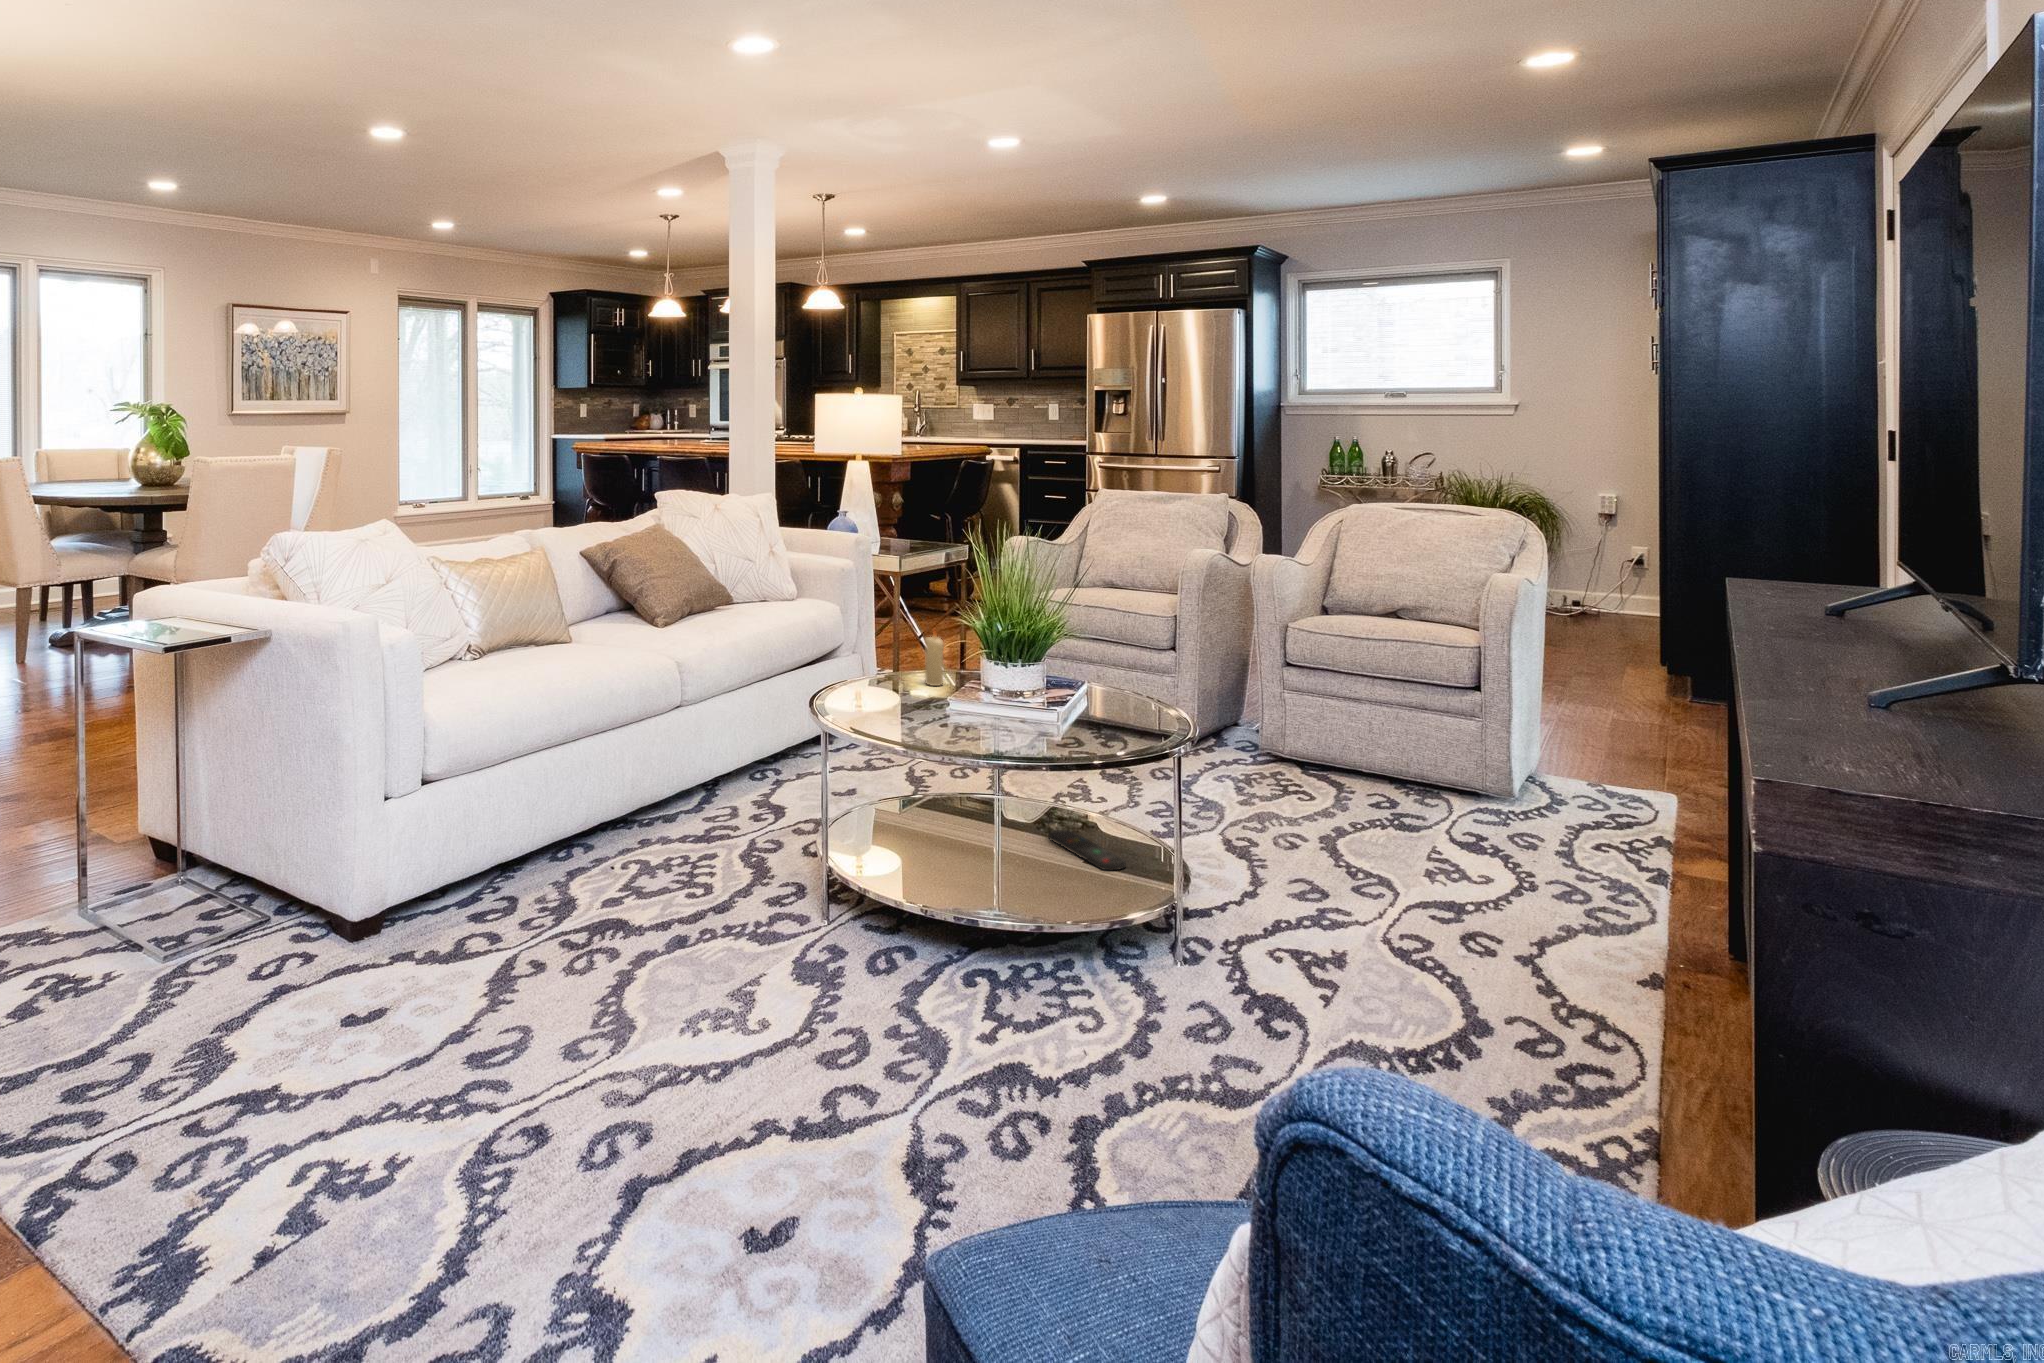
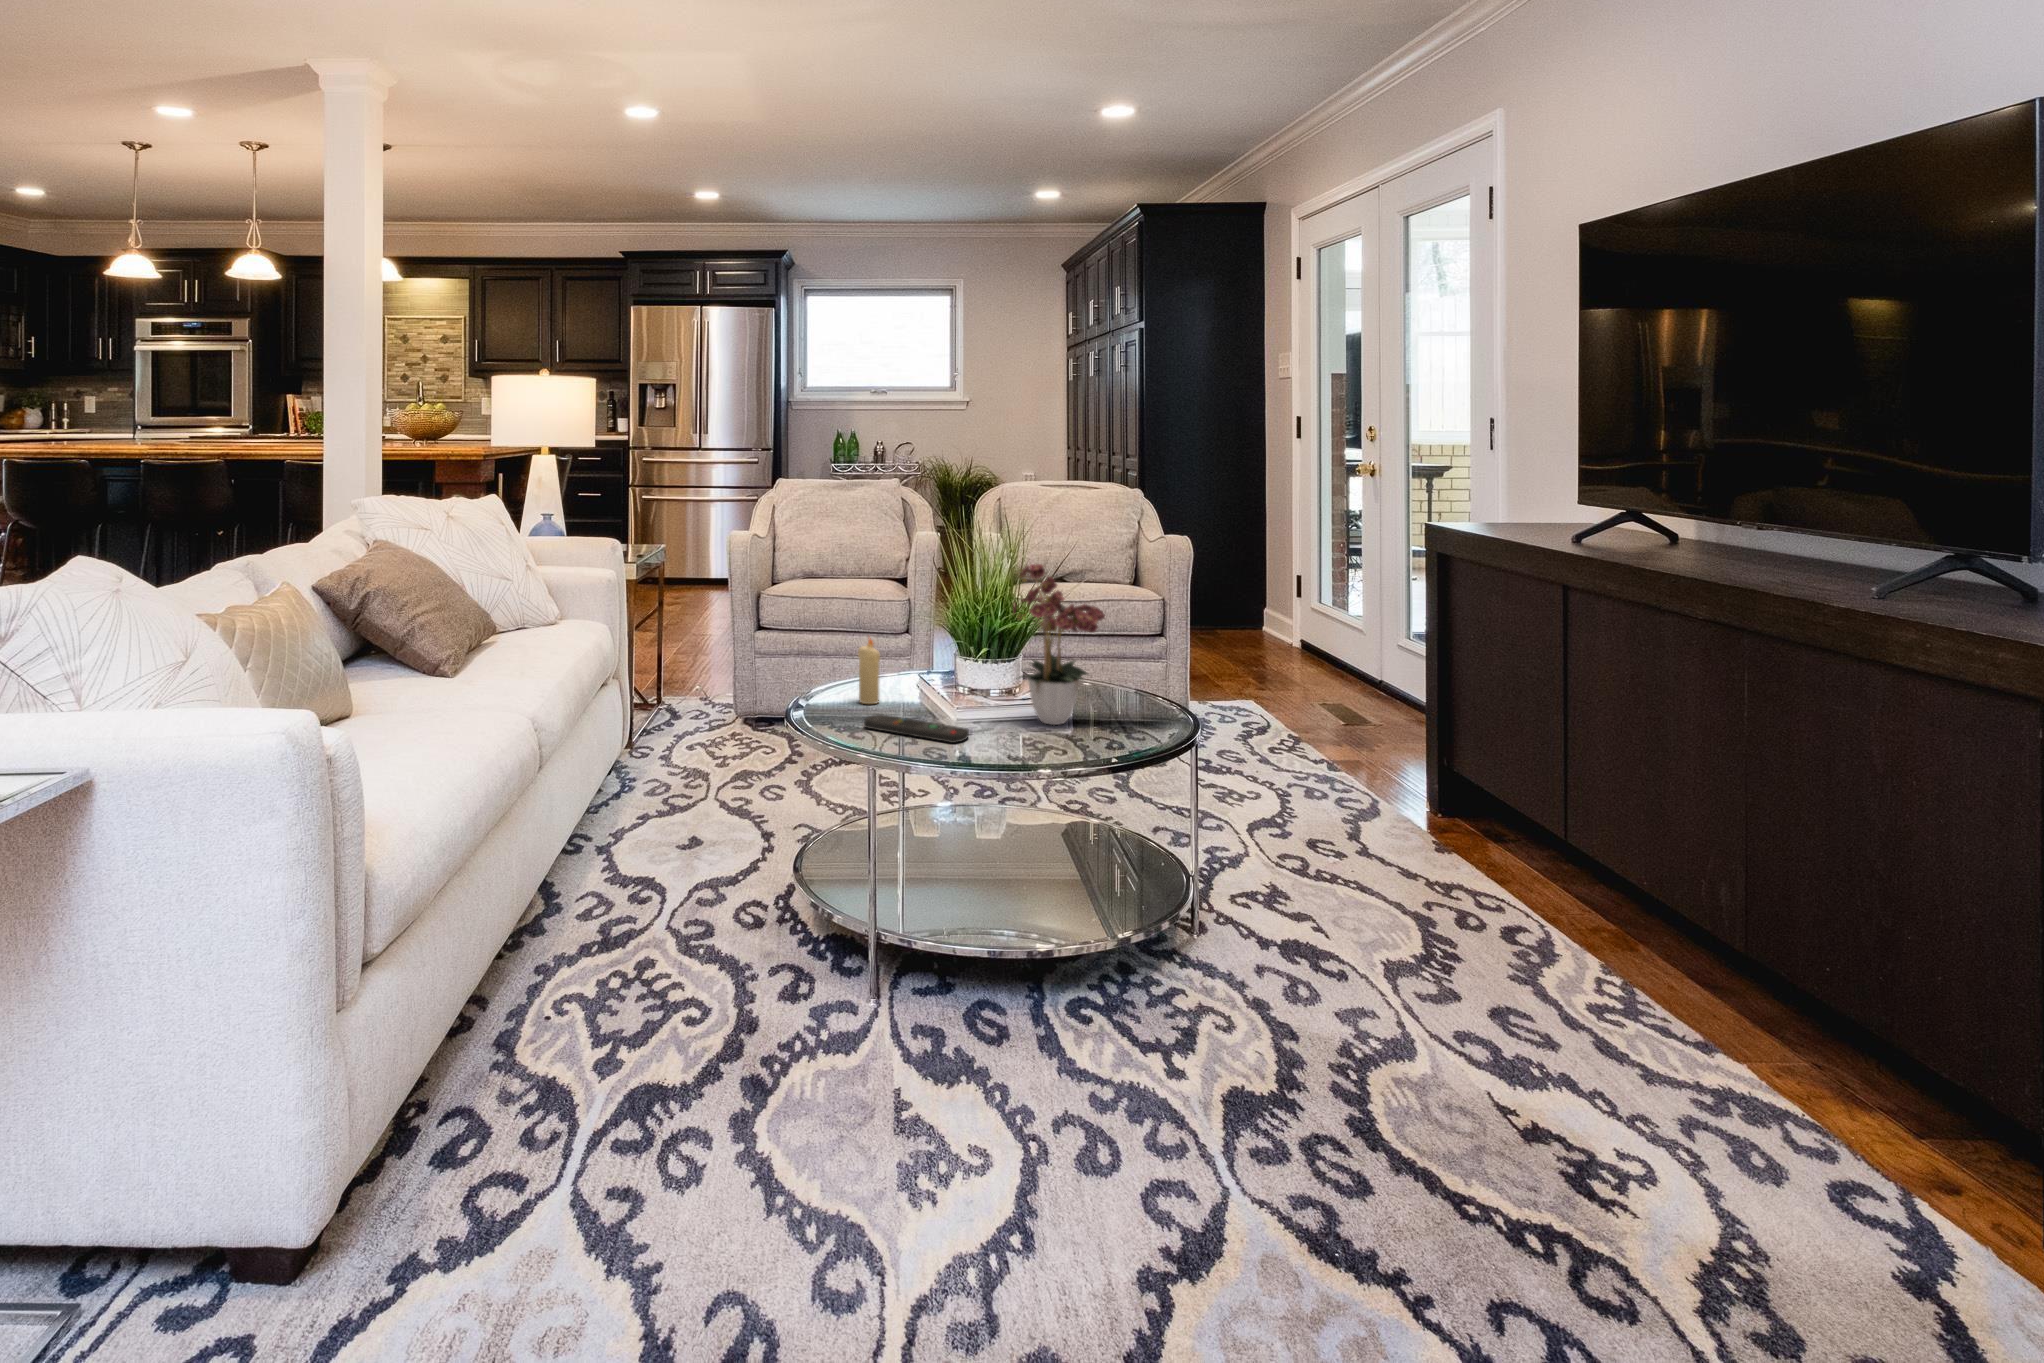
flower arrangement: none [999,571,1106,723] -> present [1013,564,1105,725]
remote control: present [1048,830,1126,870] -> present [864,714,969,743]

